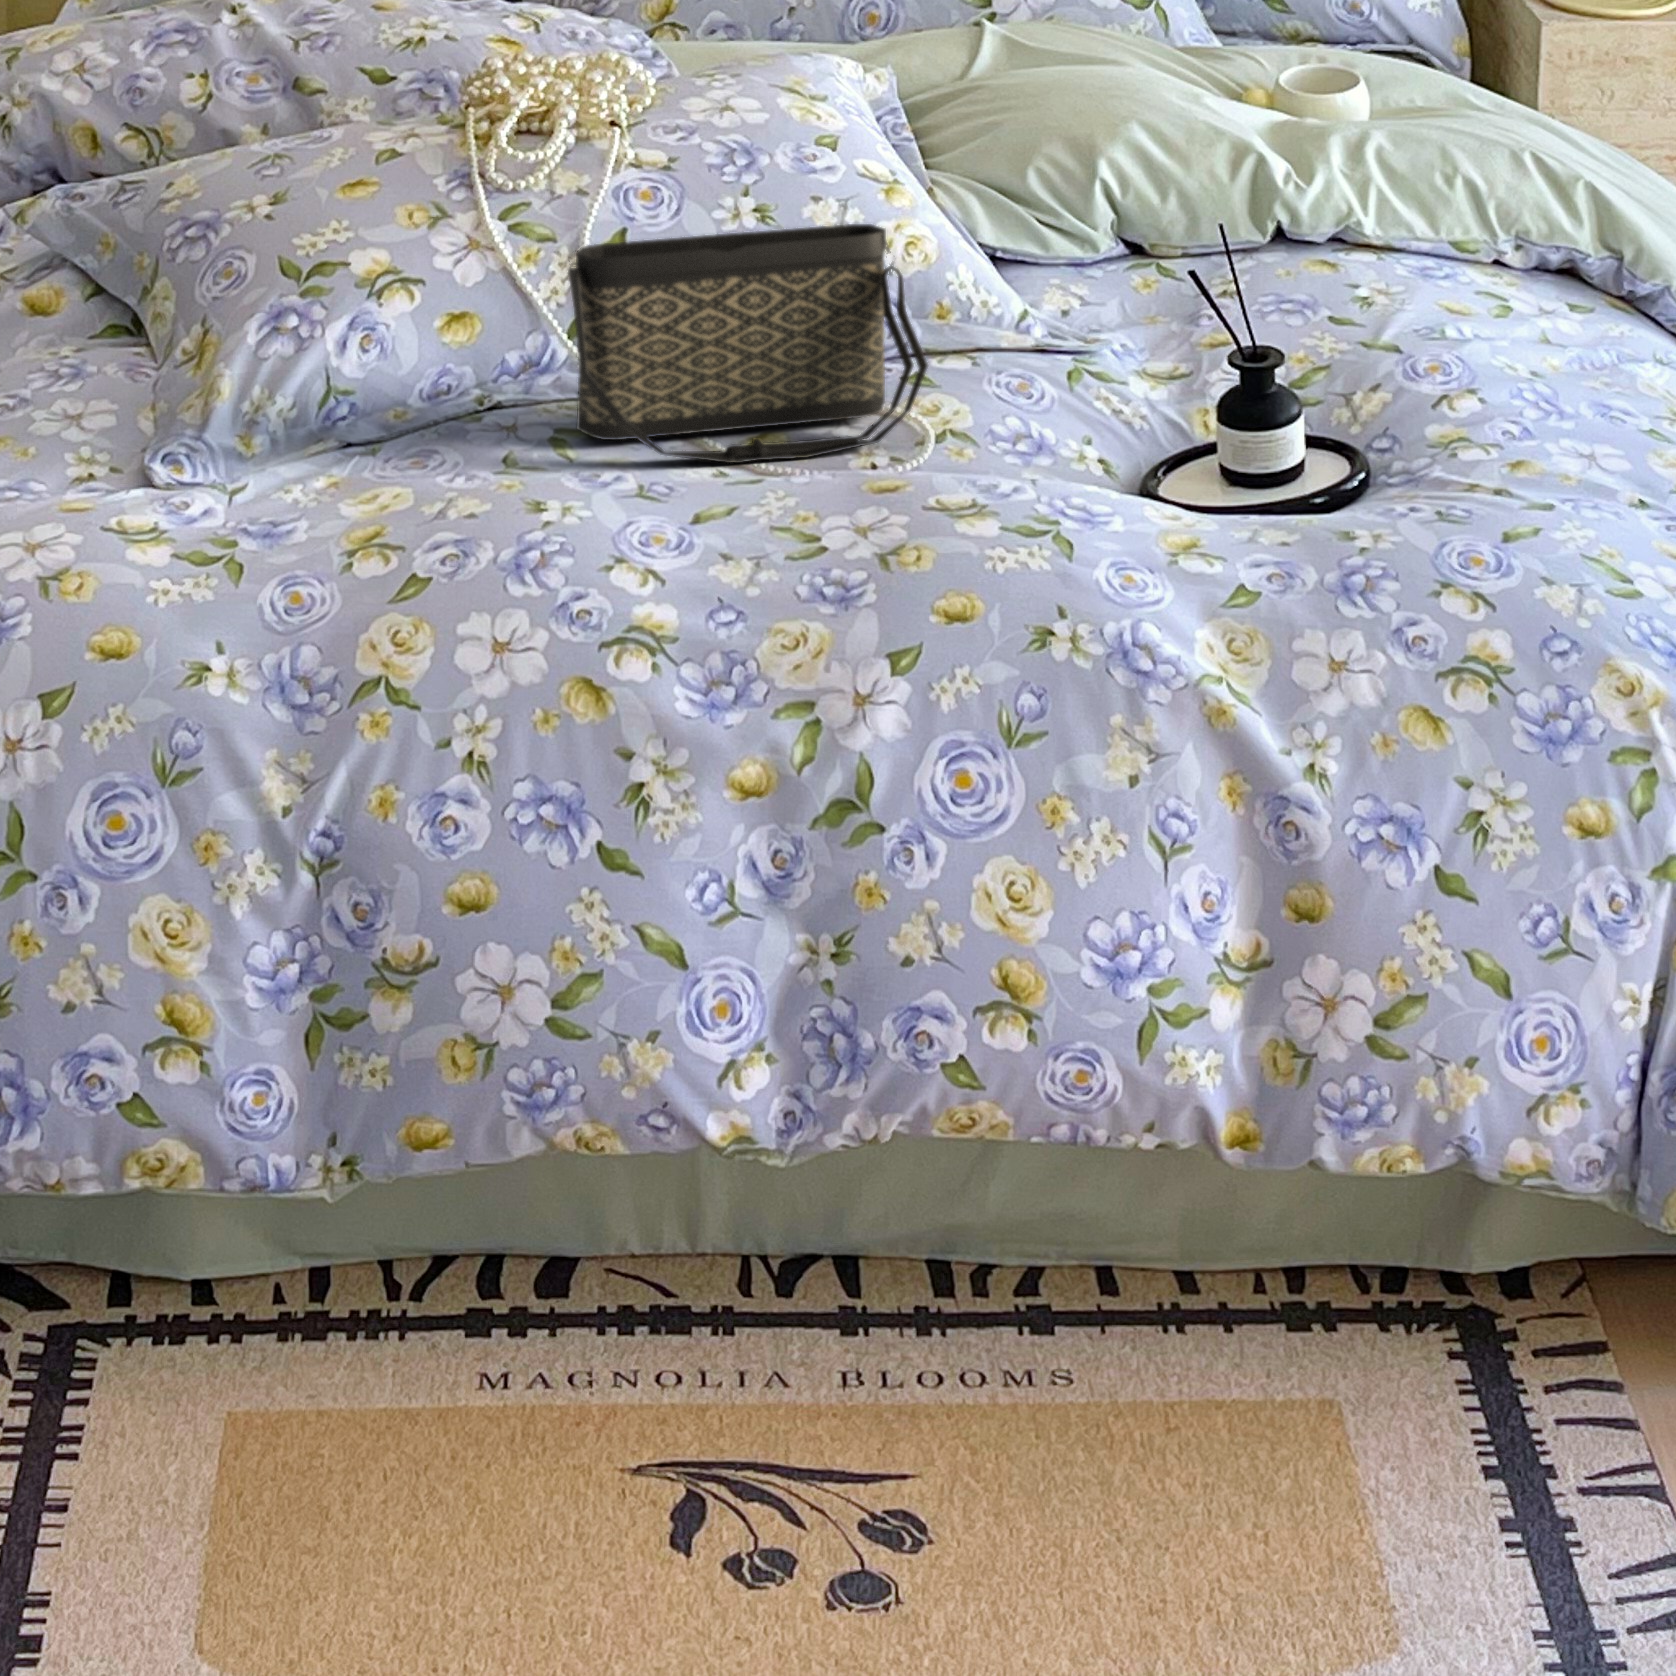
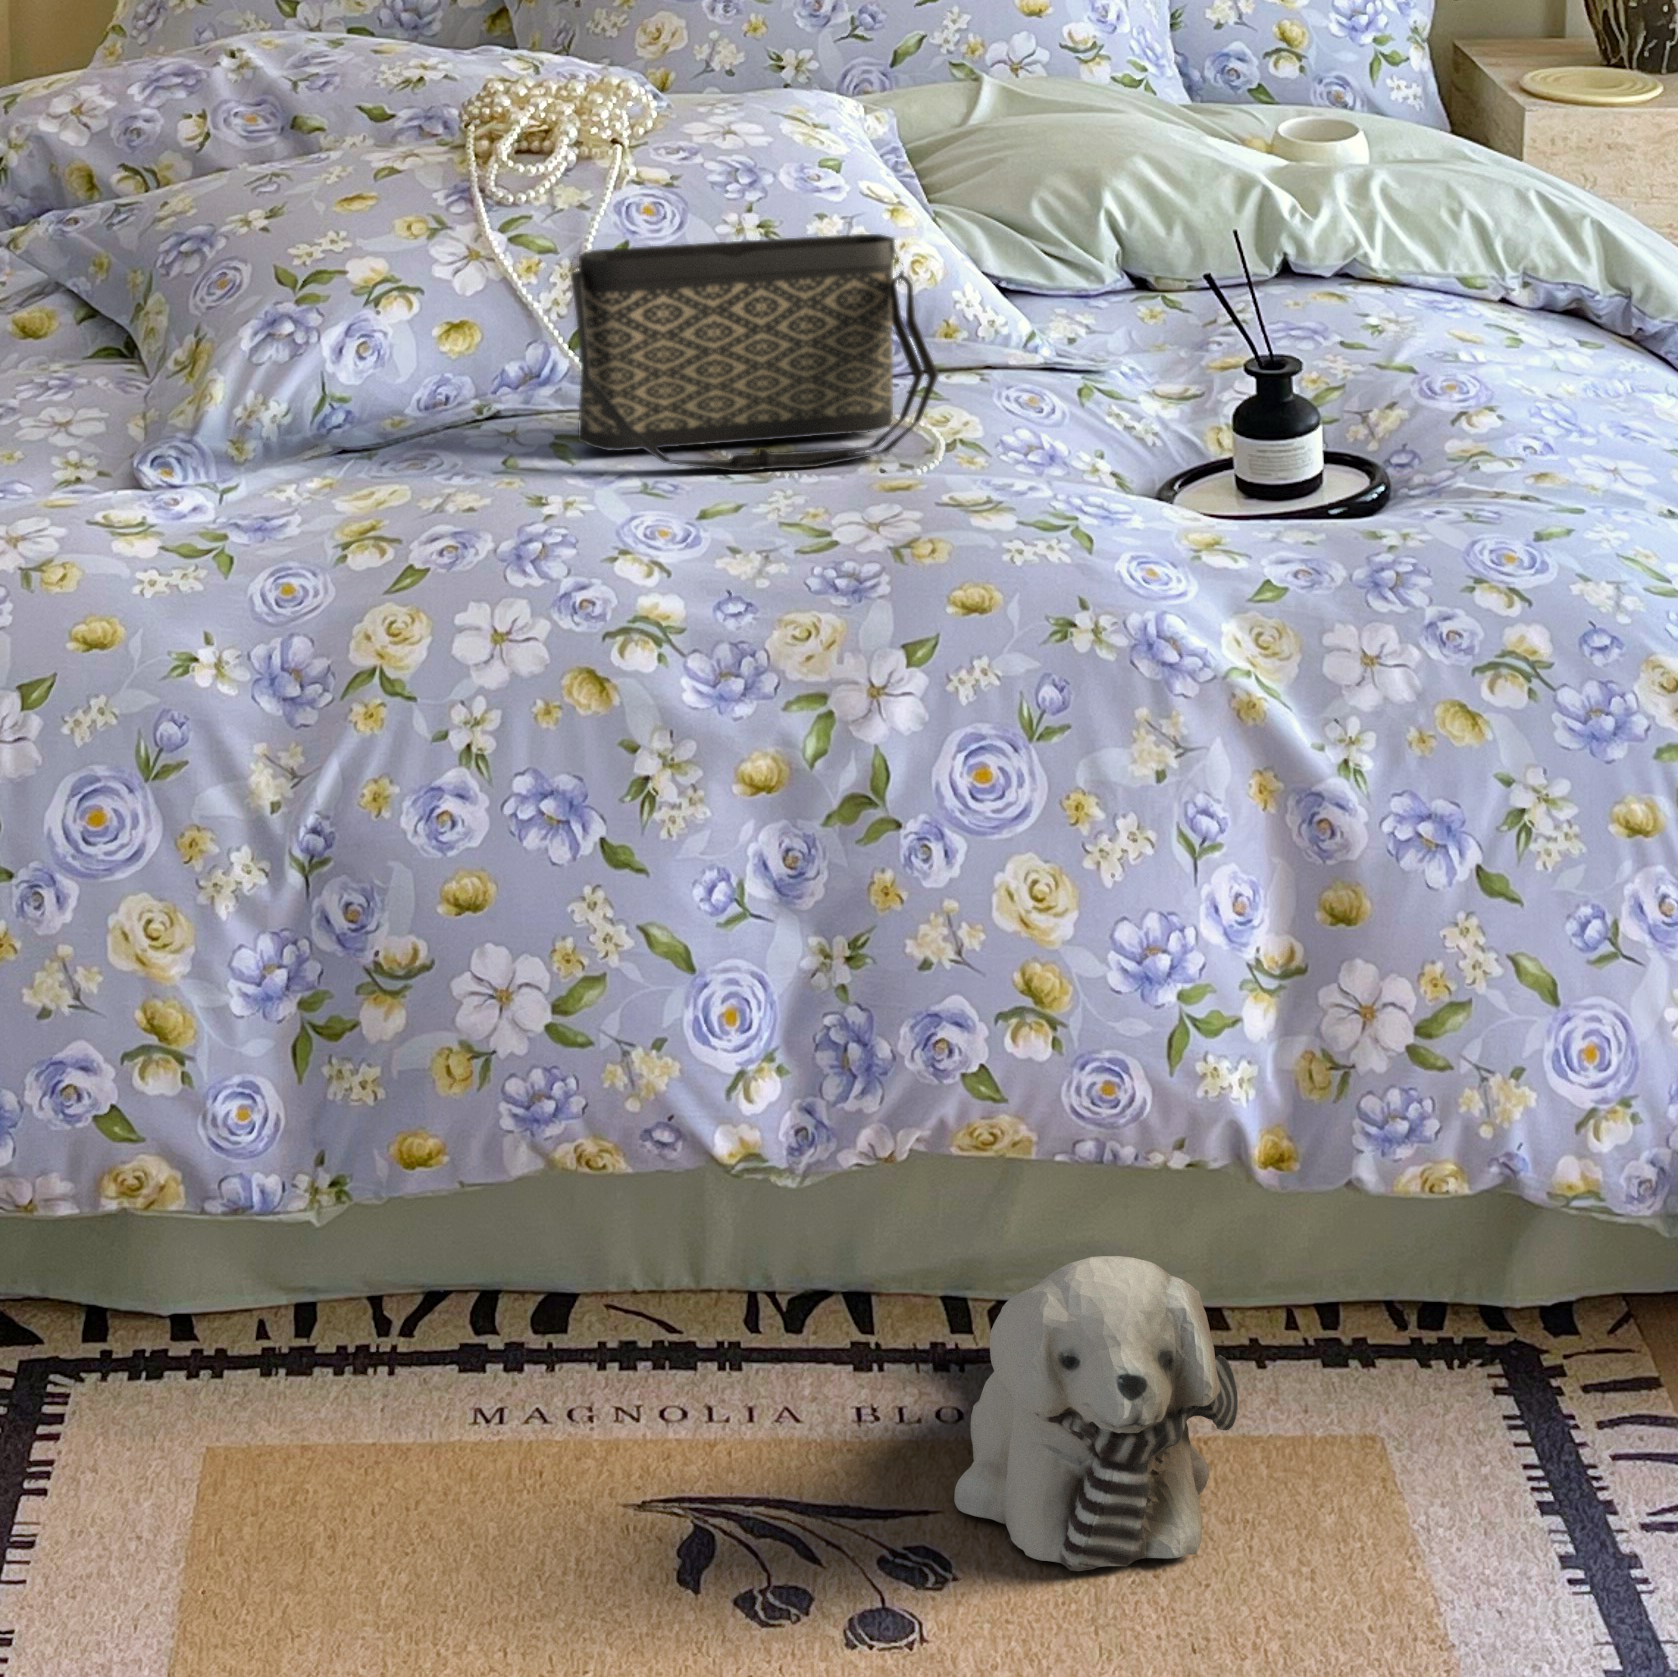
plush toy: none [933,1243,1201,1535] -> present [954,1256,1238,1571]

